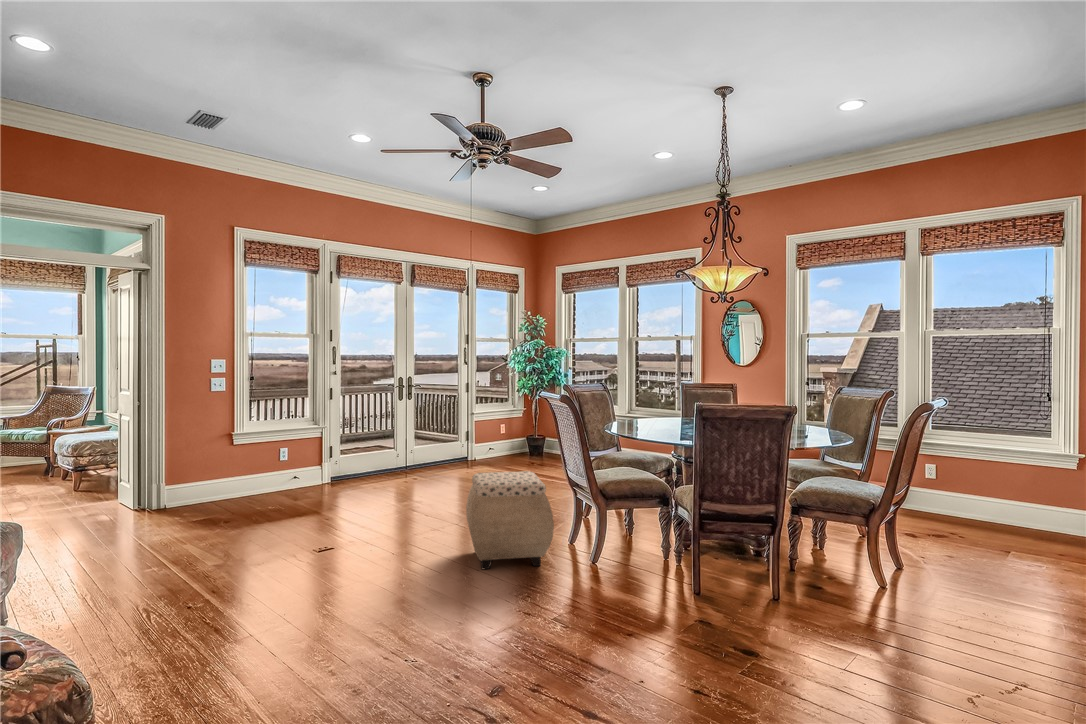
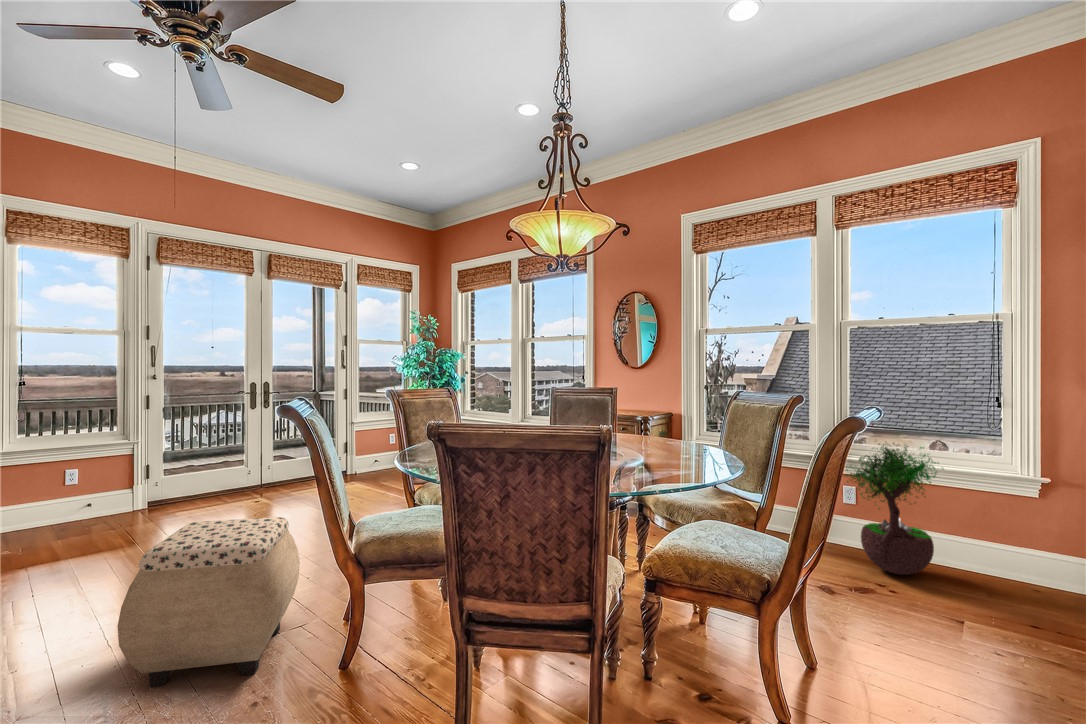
potted tree: none [924,419,1003,527] -> present [846,443,939,575]

